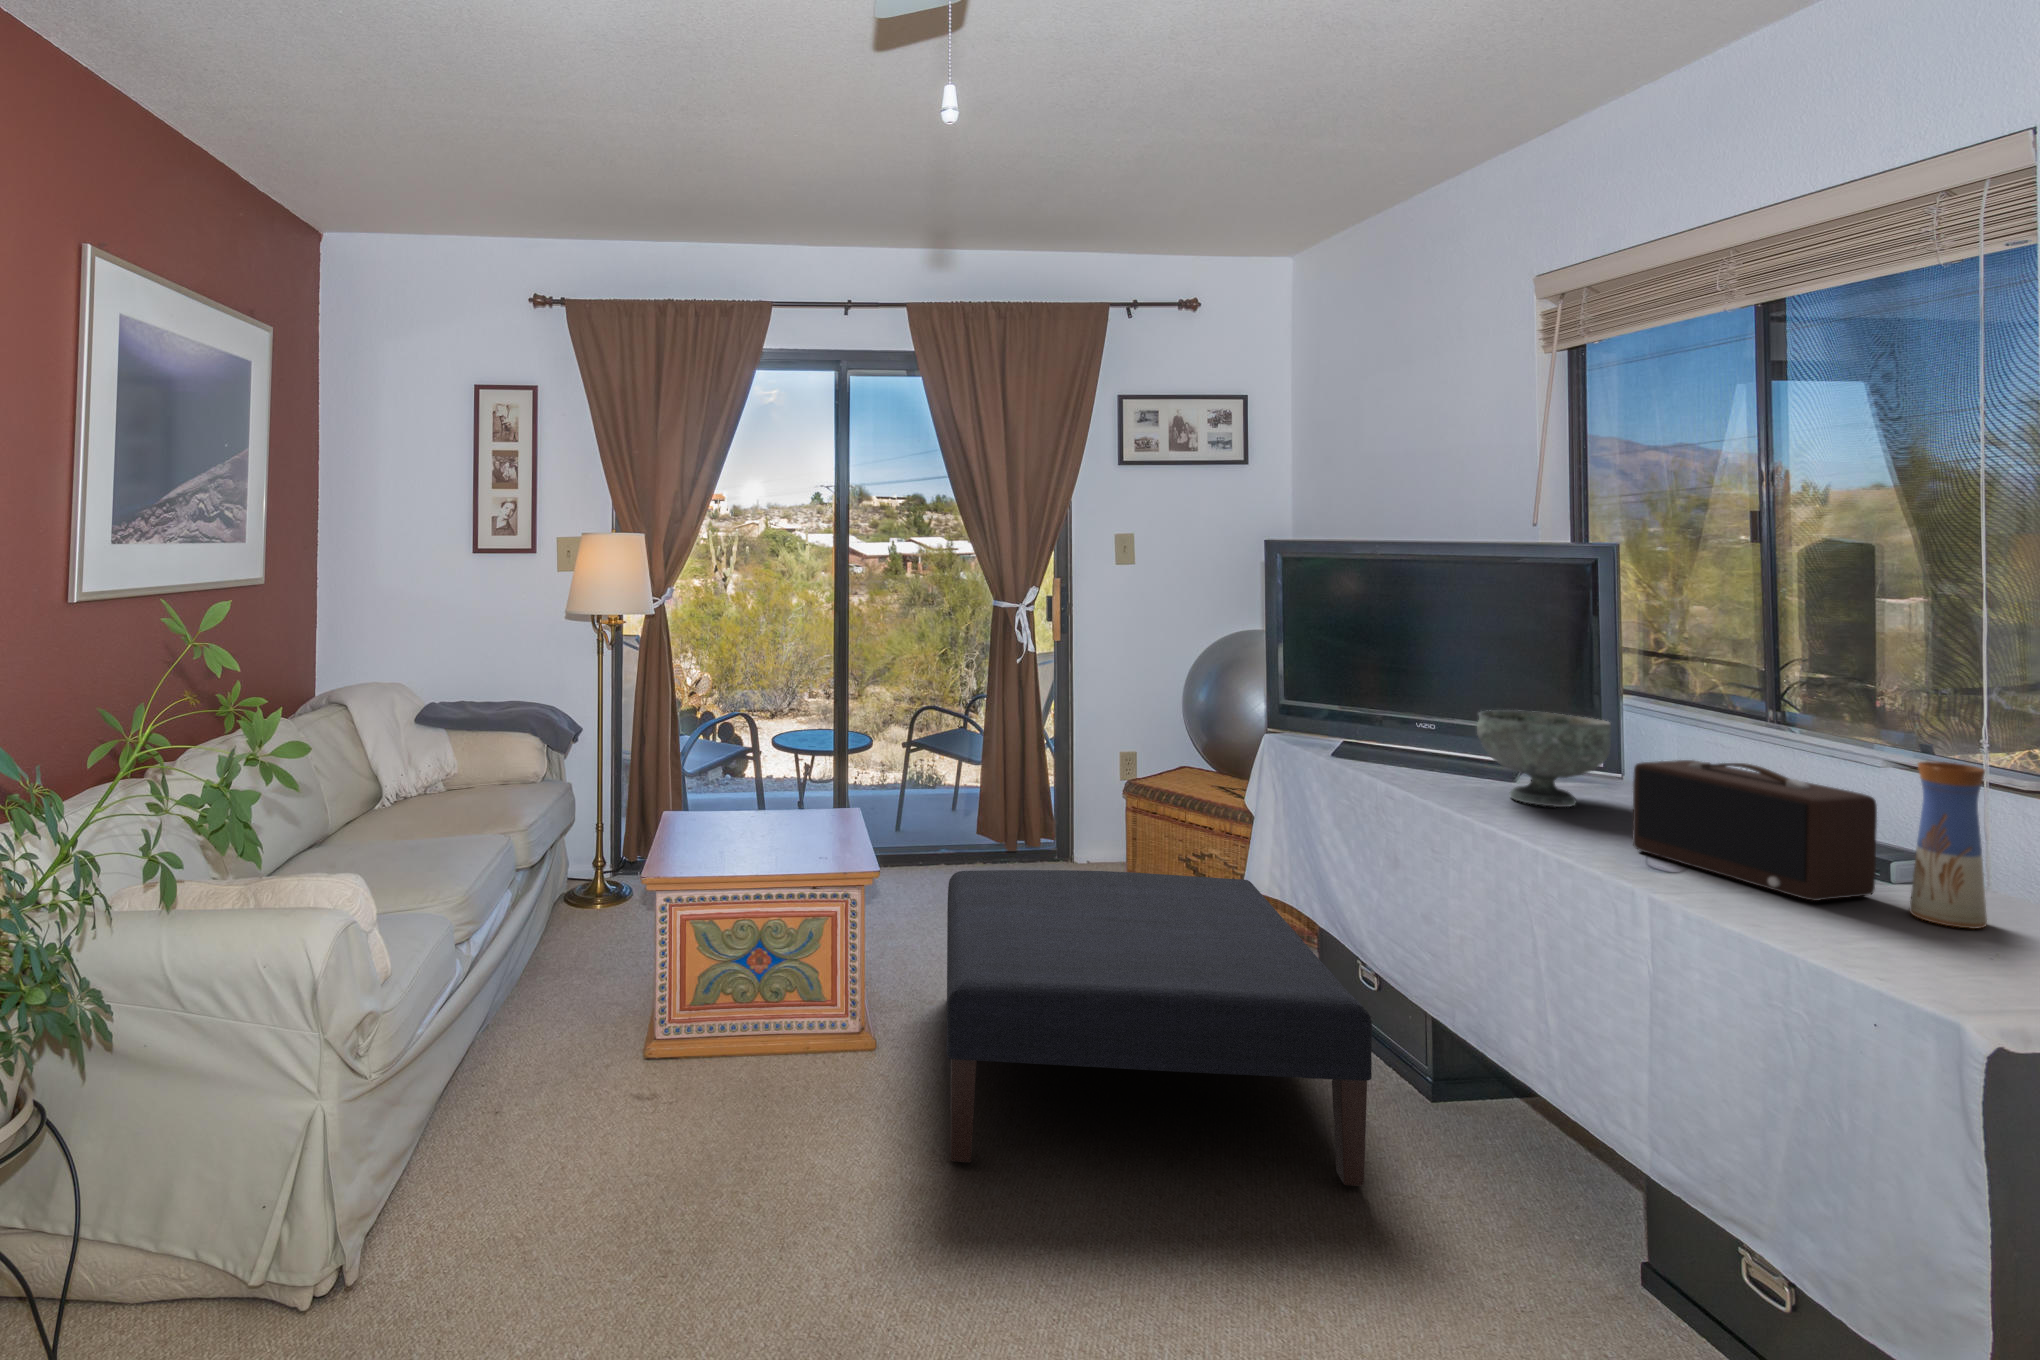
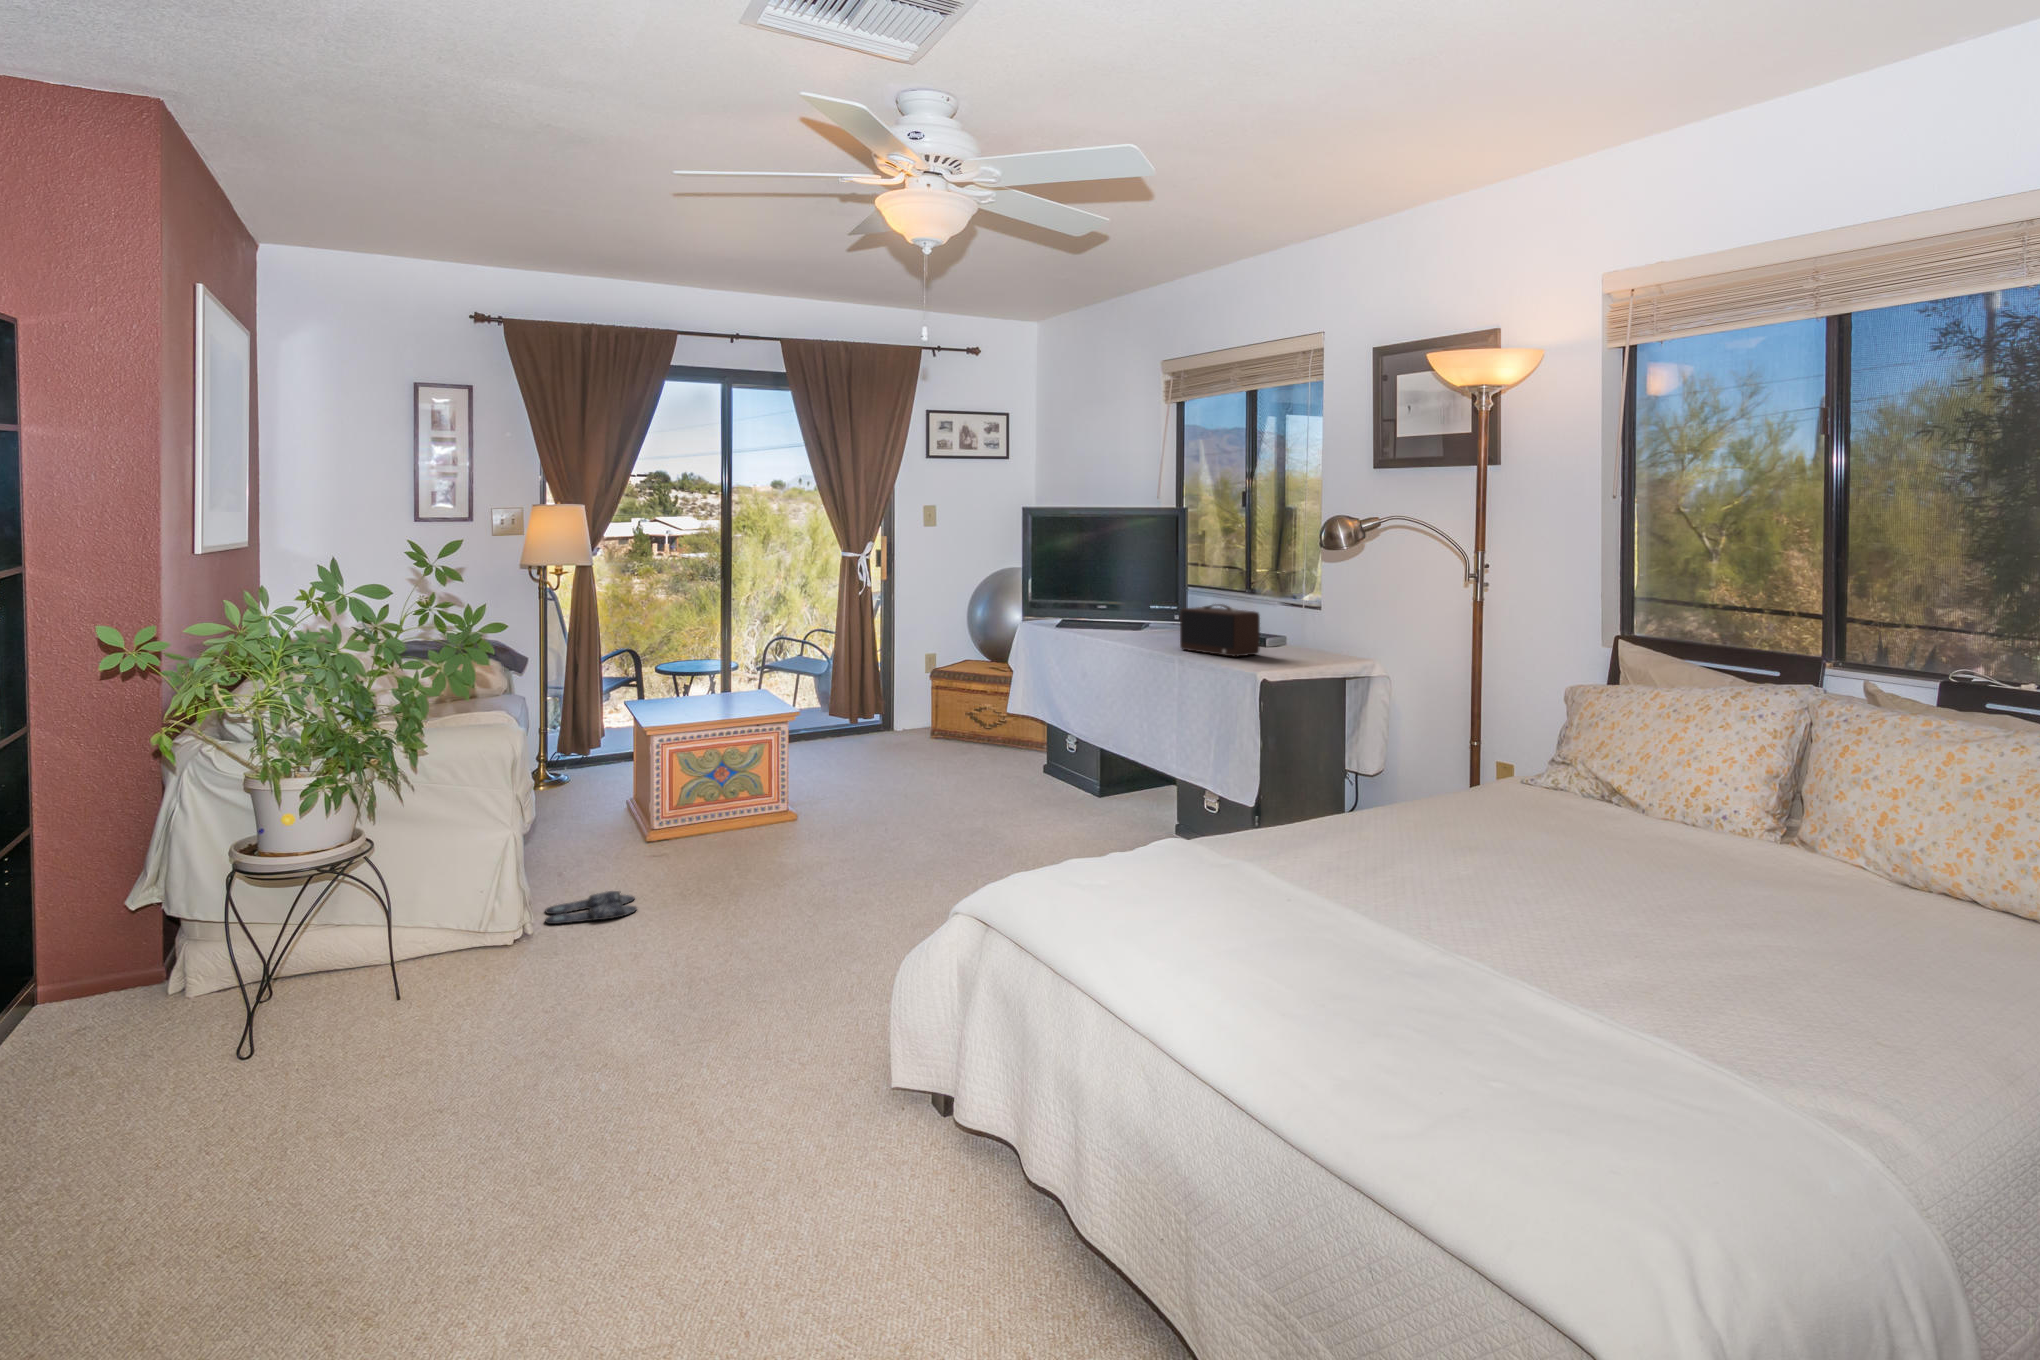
decorative bowl: present [1477,710,1611,807] -> none [1122,595,1180,639]
vase: present [1909,761,1987,929] -> none [1267,595,1289,659]
ottoman: present [947,870,1372,1186] -> none [834,705,1071,849]
slippers: none [386,1197,549,1282] -> present [545,891,637,924]

